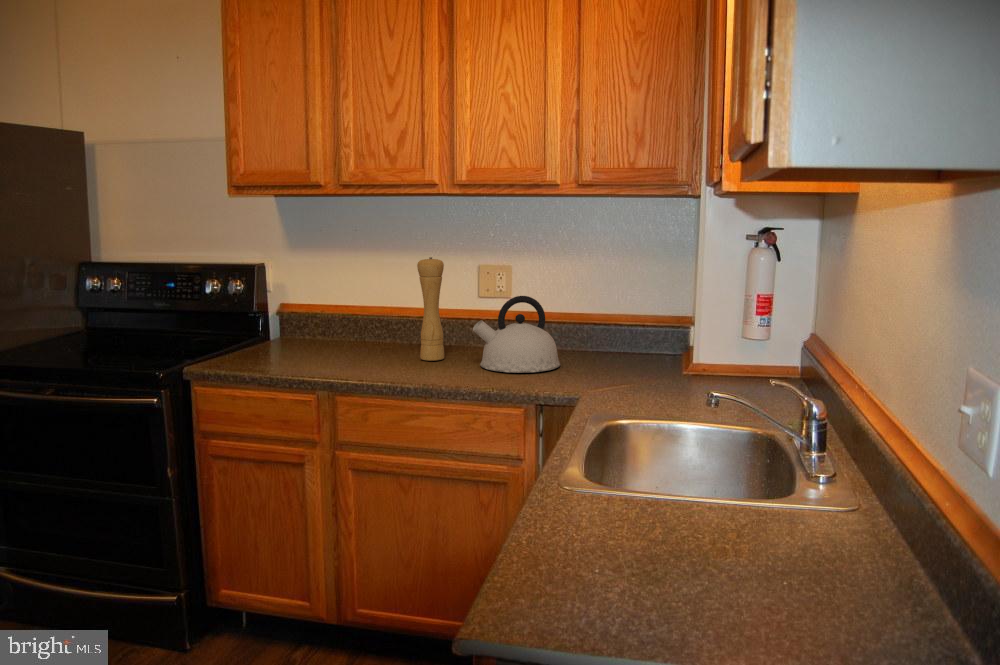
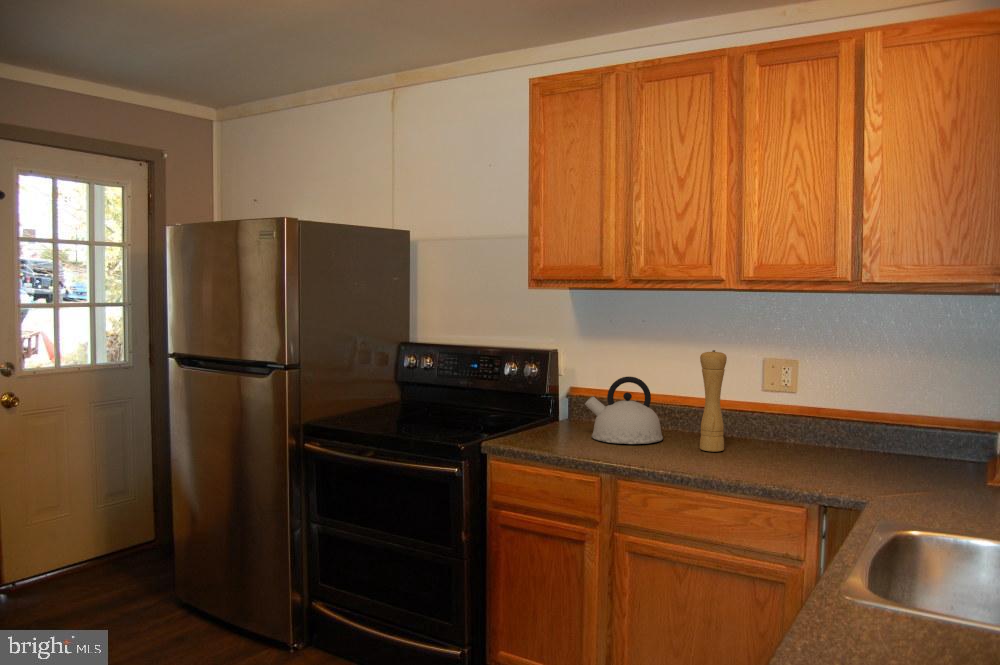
kettle: present [473,296,560,373] -> present [585,377,663,444]

